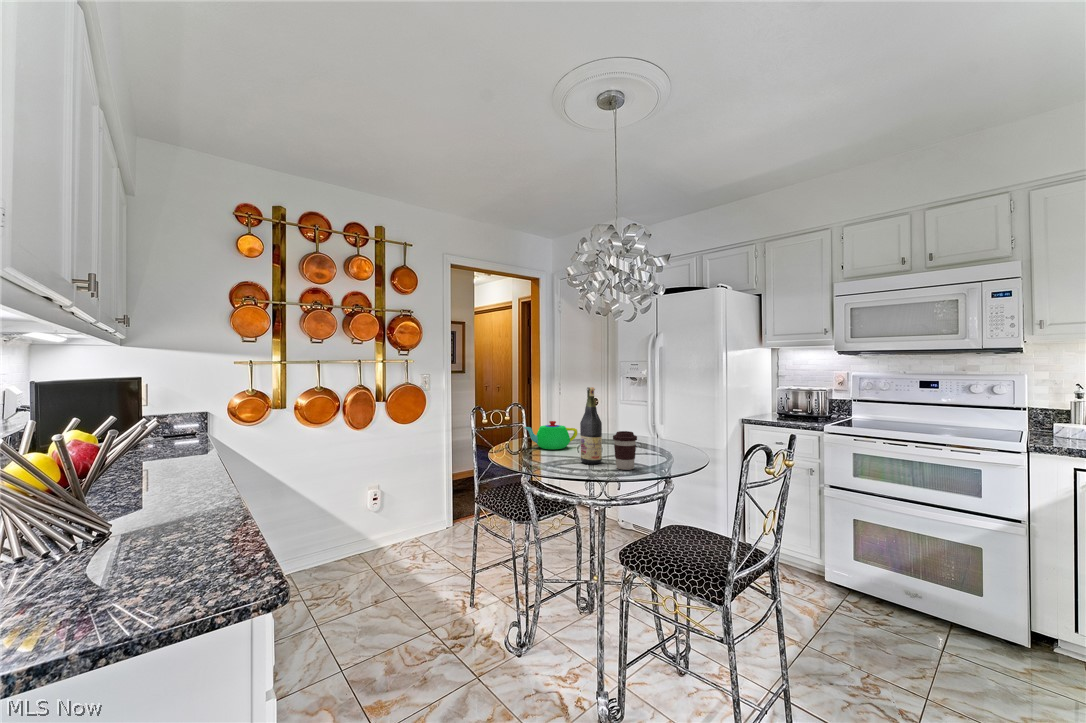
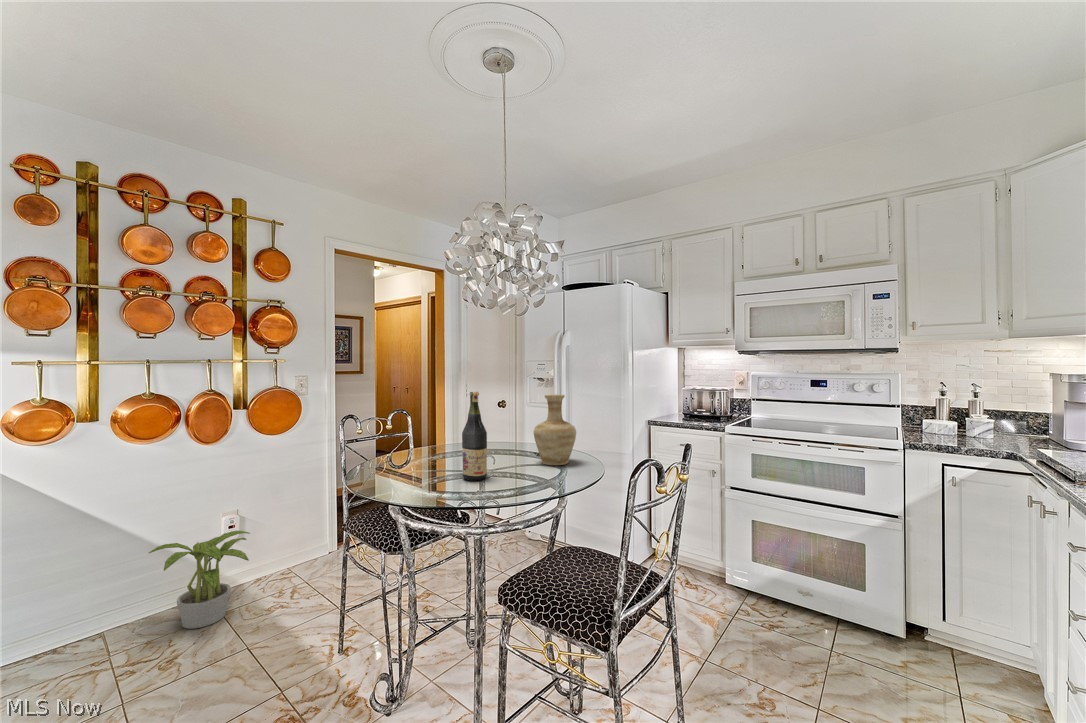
vase: none [639,392,679,455] -> present [534,395,576,465]
teapot: present [524,421,578,450] -> none [403,430,466,463]
coffee cup: present [613,431,637,470] -> none [497,442,525,487]
potted plant: none [321,503,394,580] -> present [149,531,250,629]

